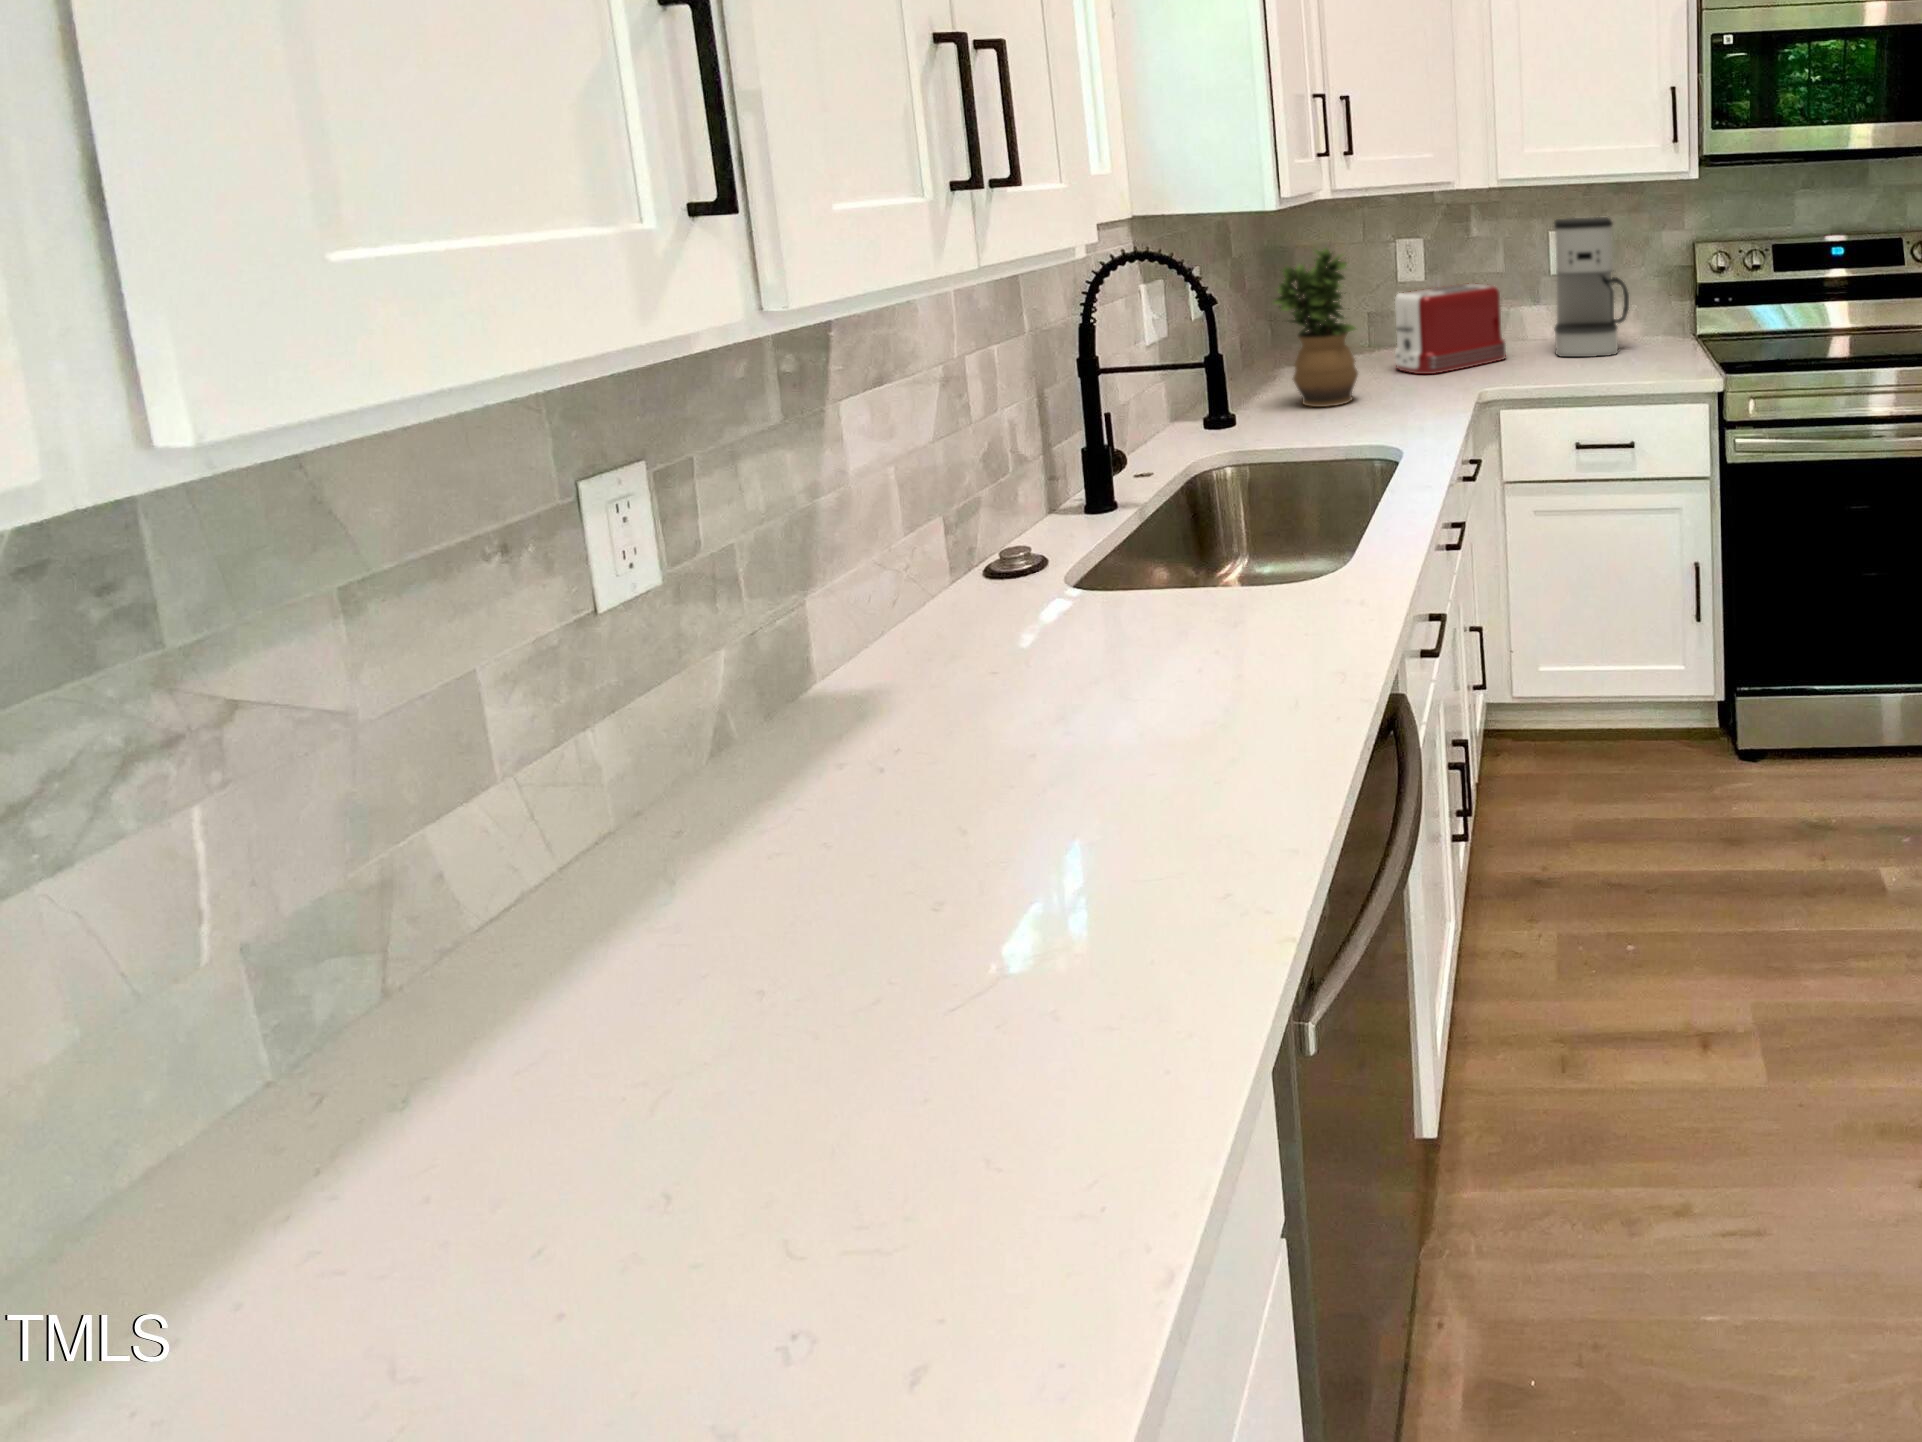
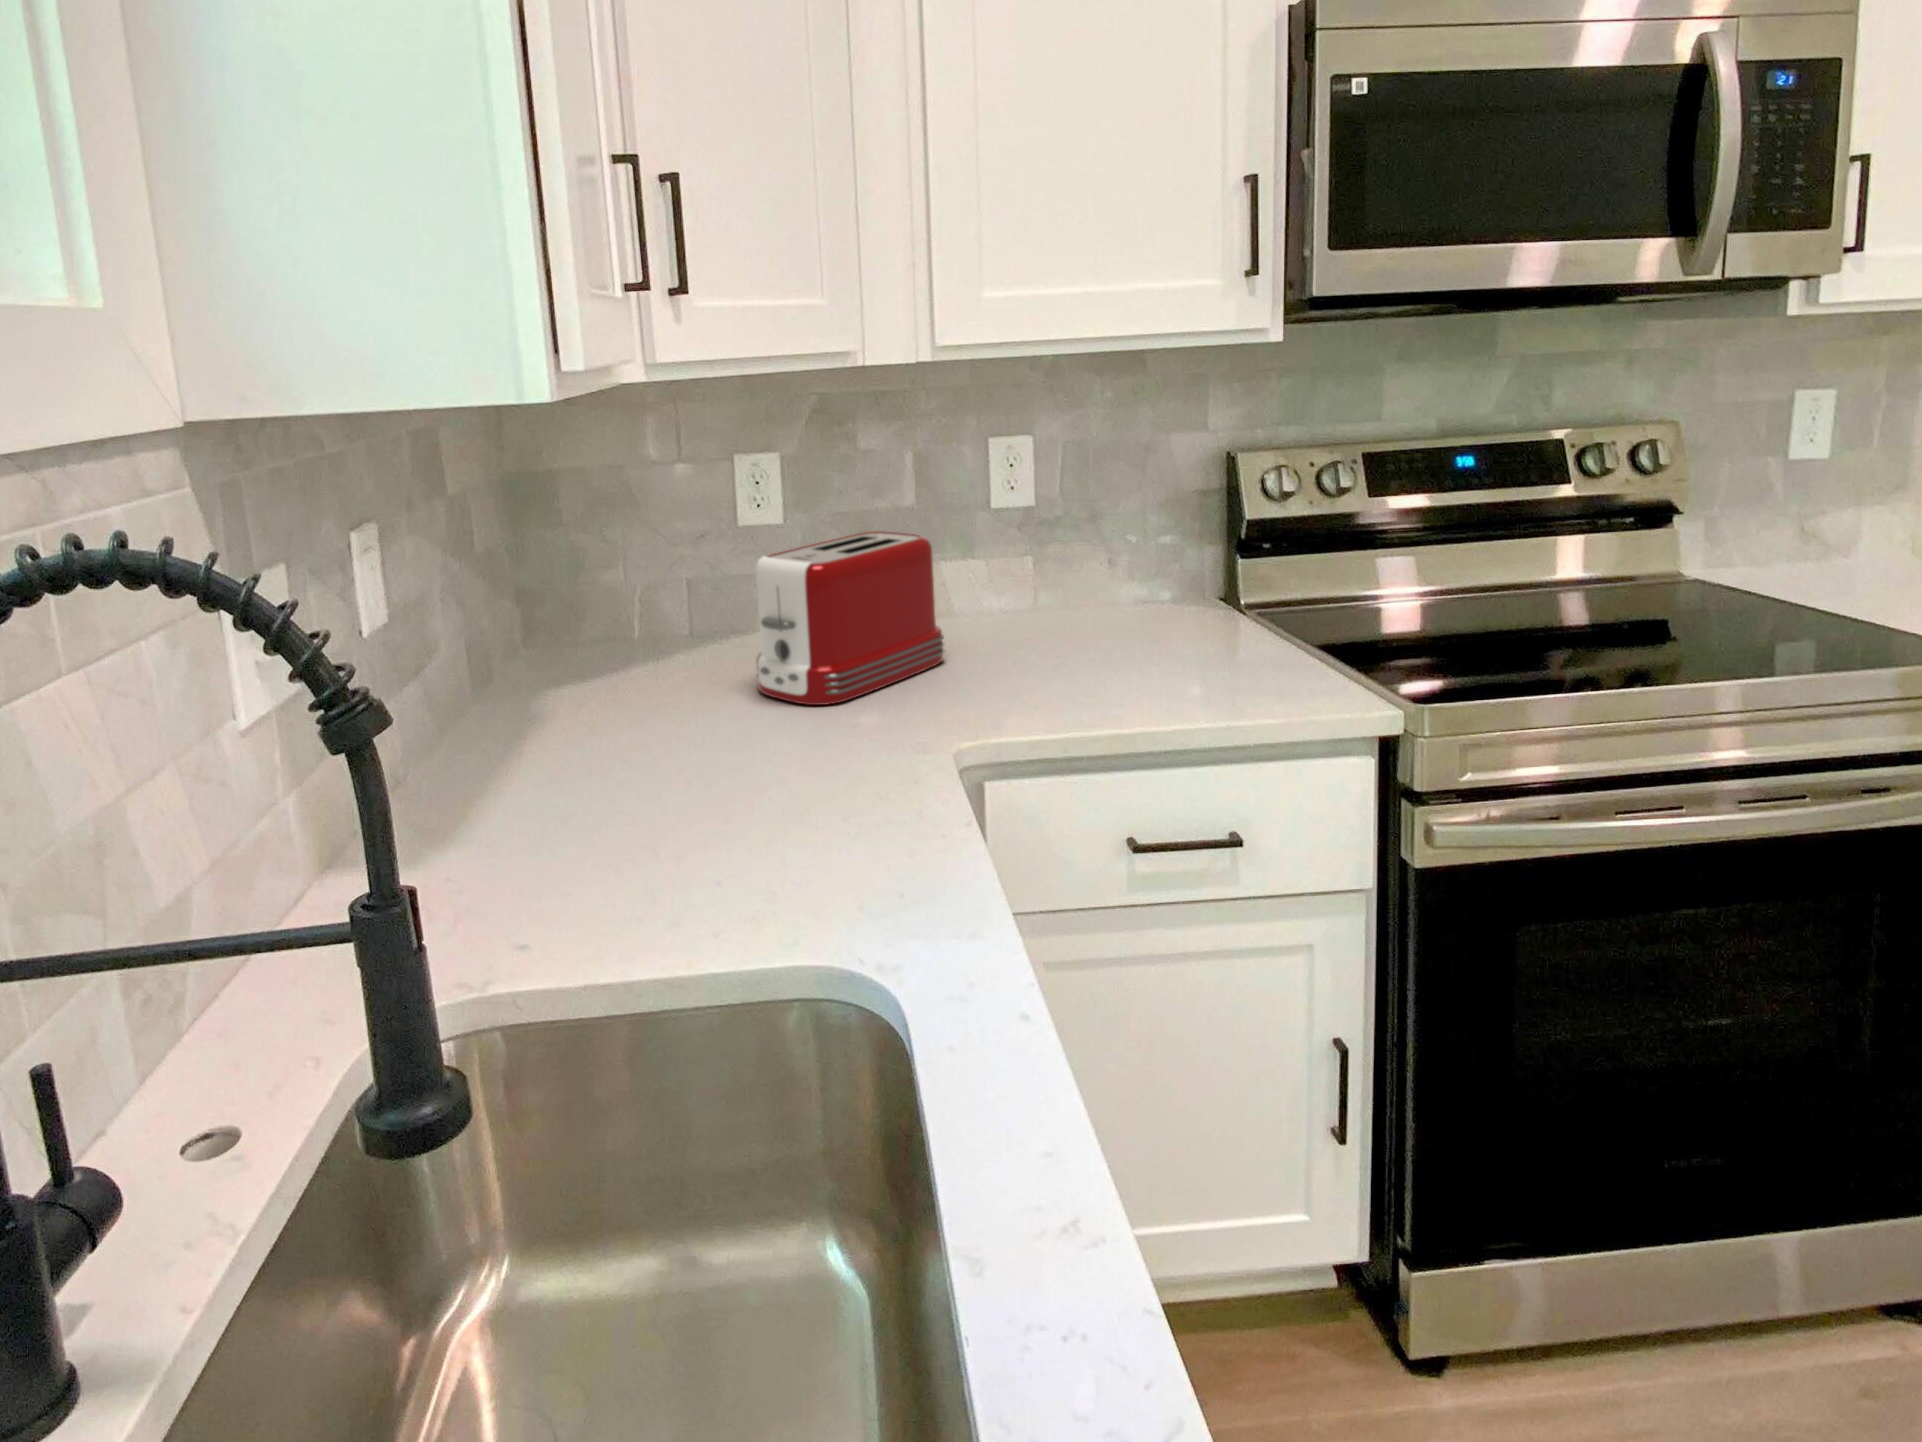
coffee maker: present [1554,217,1629,357] -> none [1004,413,1142,654]
potted plant: present [1273,248,1358,407] -> none [532,483,717,815]

